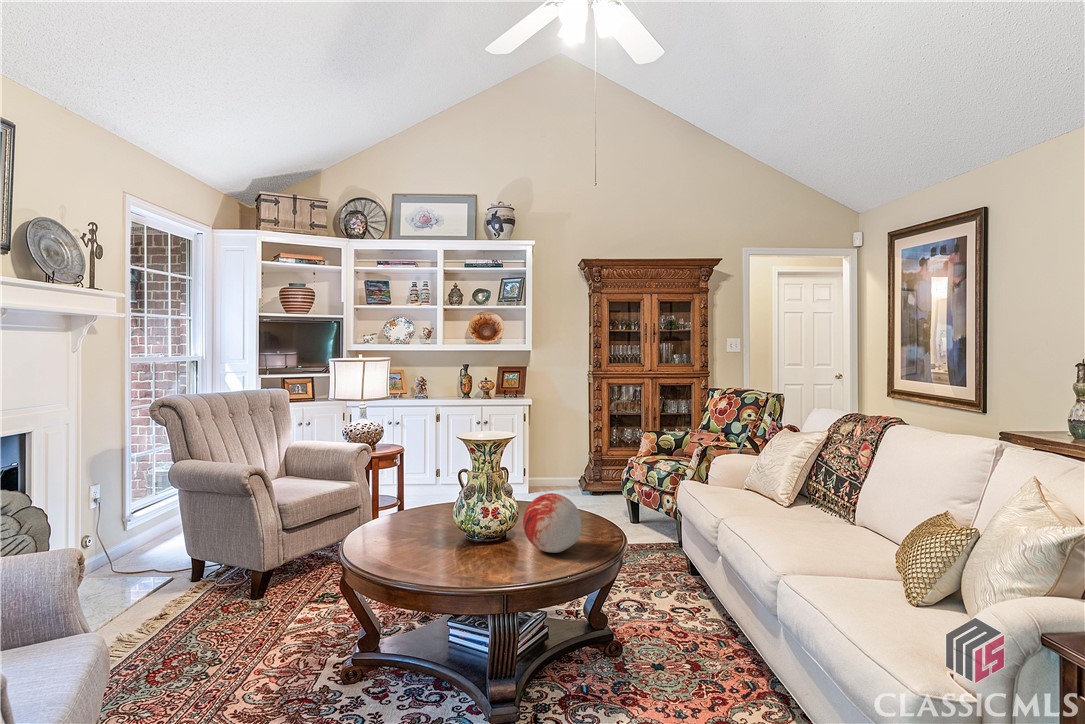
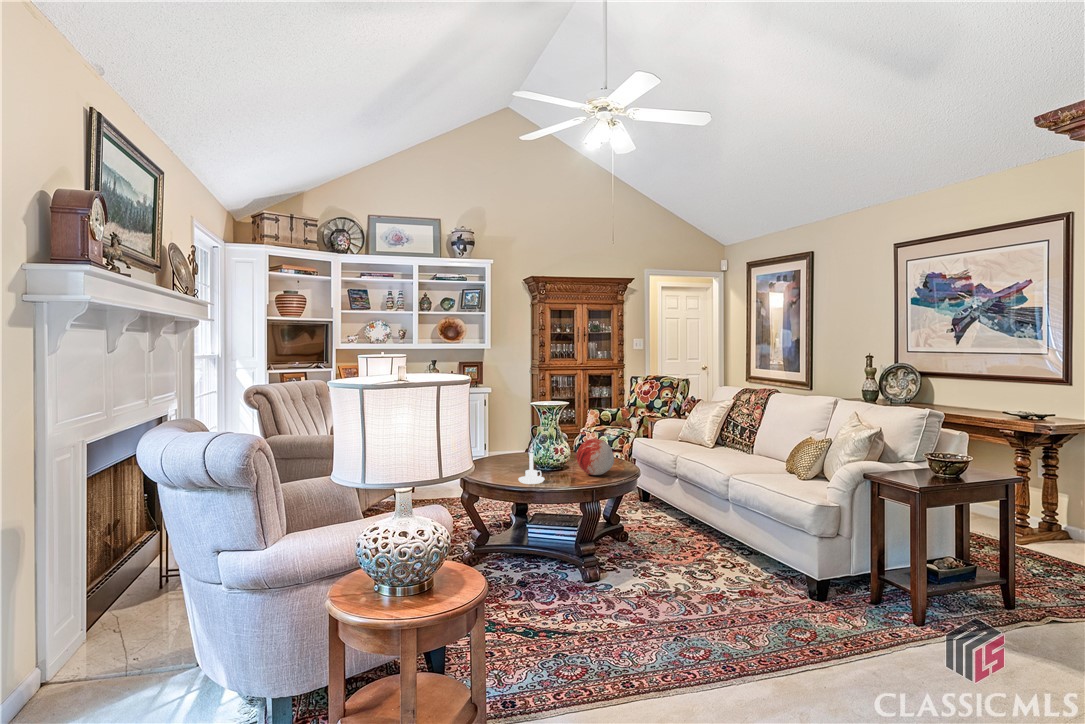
candle holder: none [419,506,461,564] -> present [518,449,545,484]

